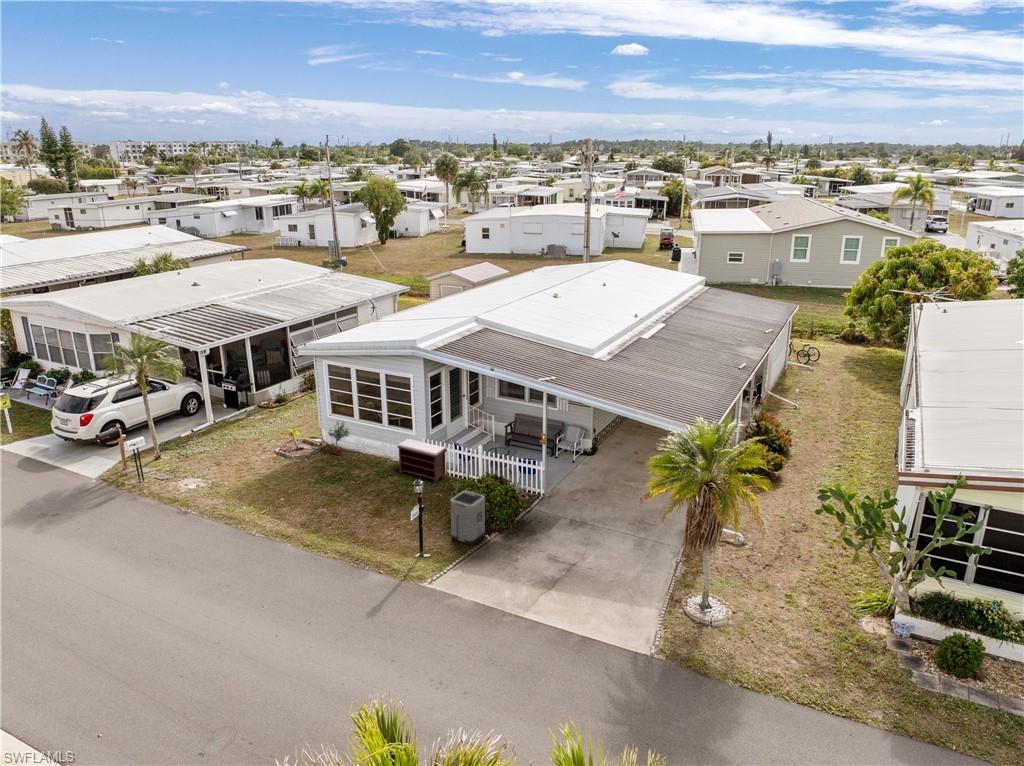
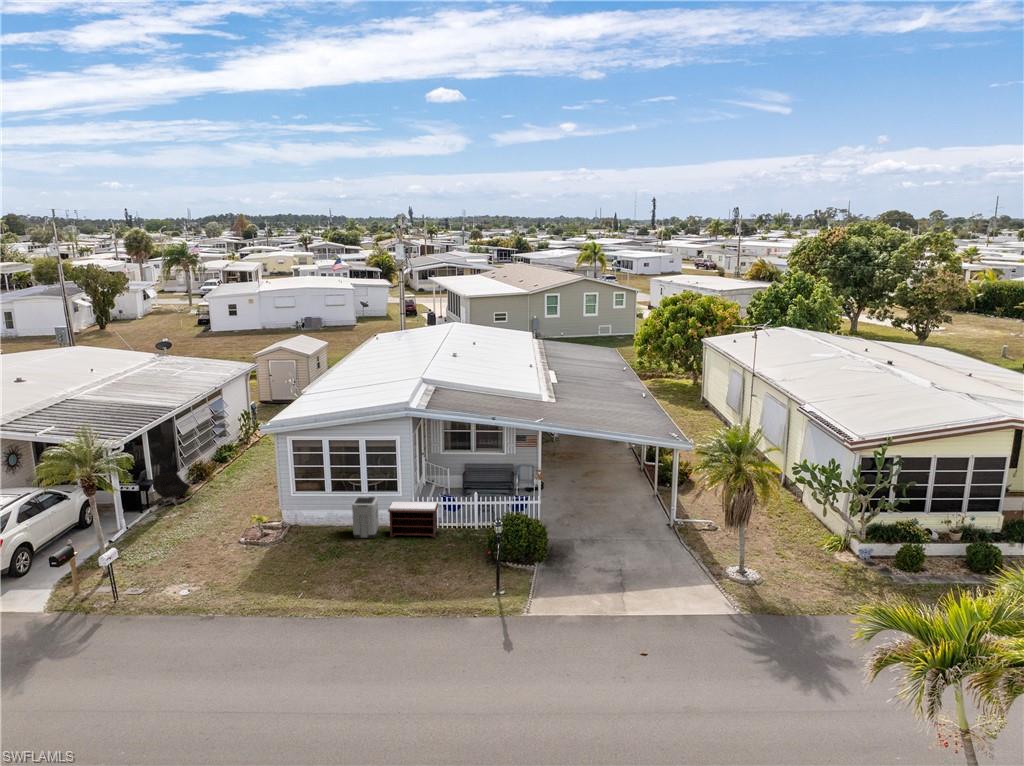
lounge chair: none [260,378,289,409] -> present [153,472,190,506]
potted tree: present [328,422,350,455] -> none [292,497,322,536]
trash can: present [451,491,485,545] -> present [352,496,379,539]

